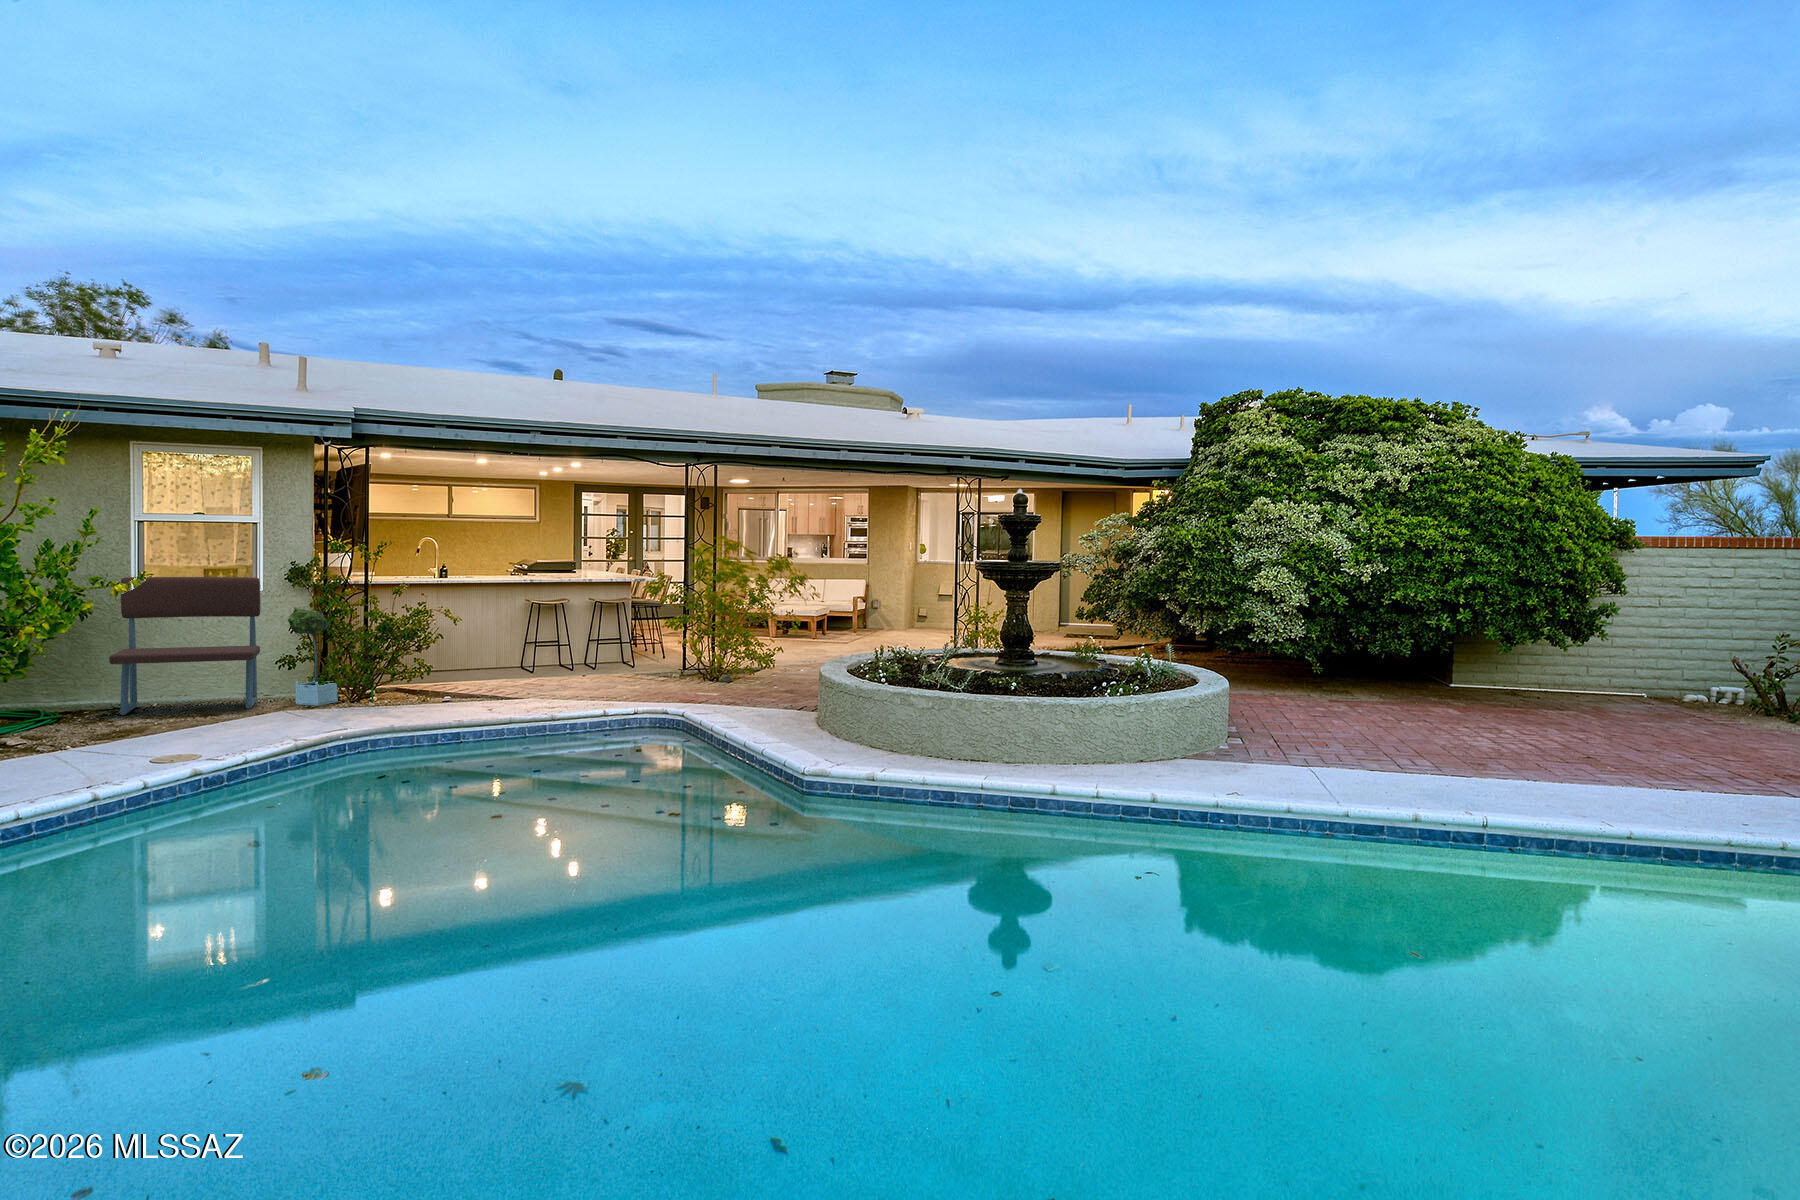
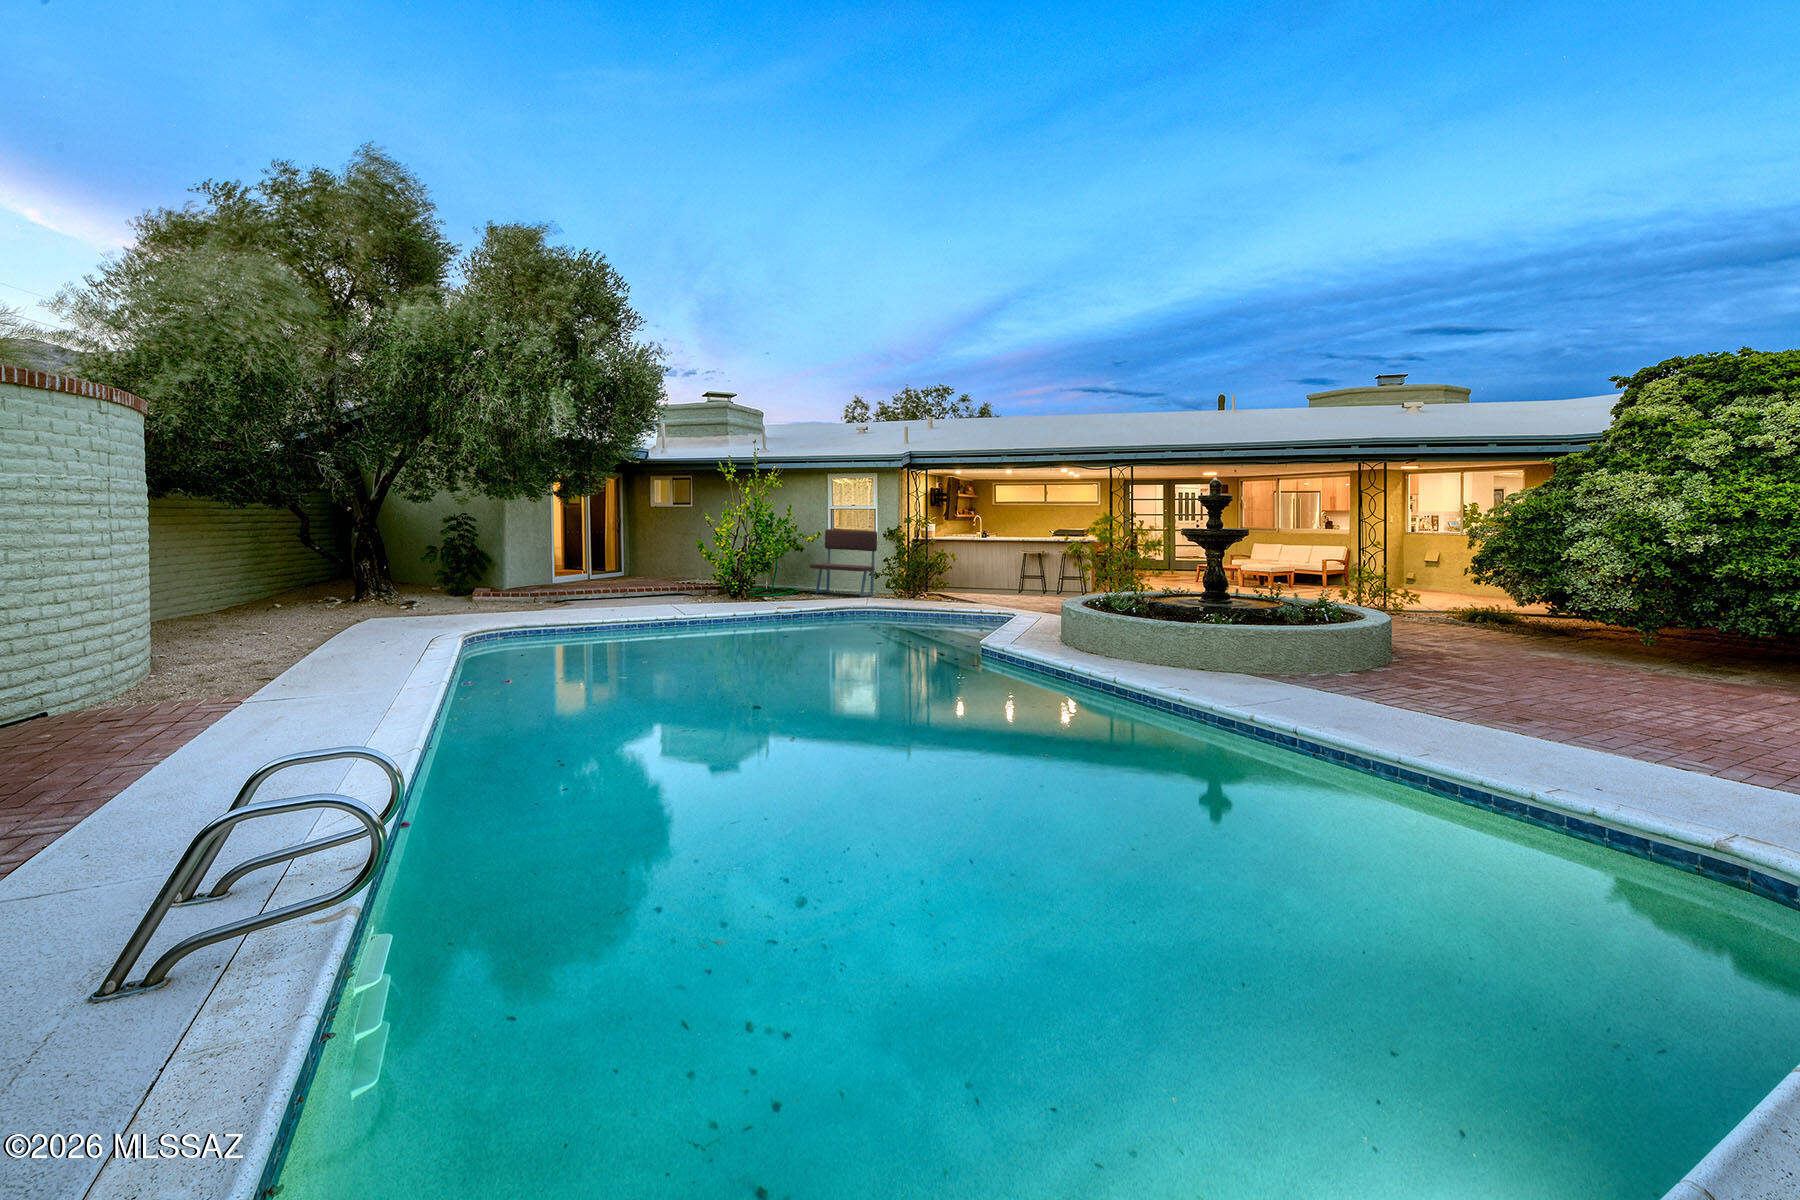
potted tree: present [288,607,338,706] -> none [882,547,903,599]

